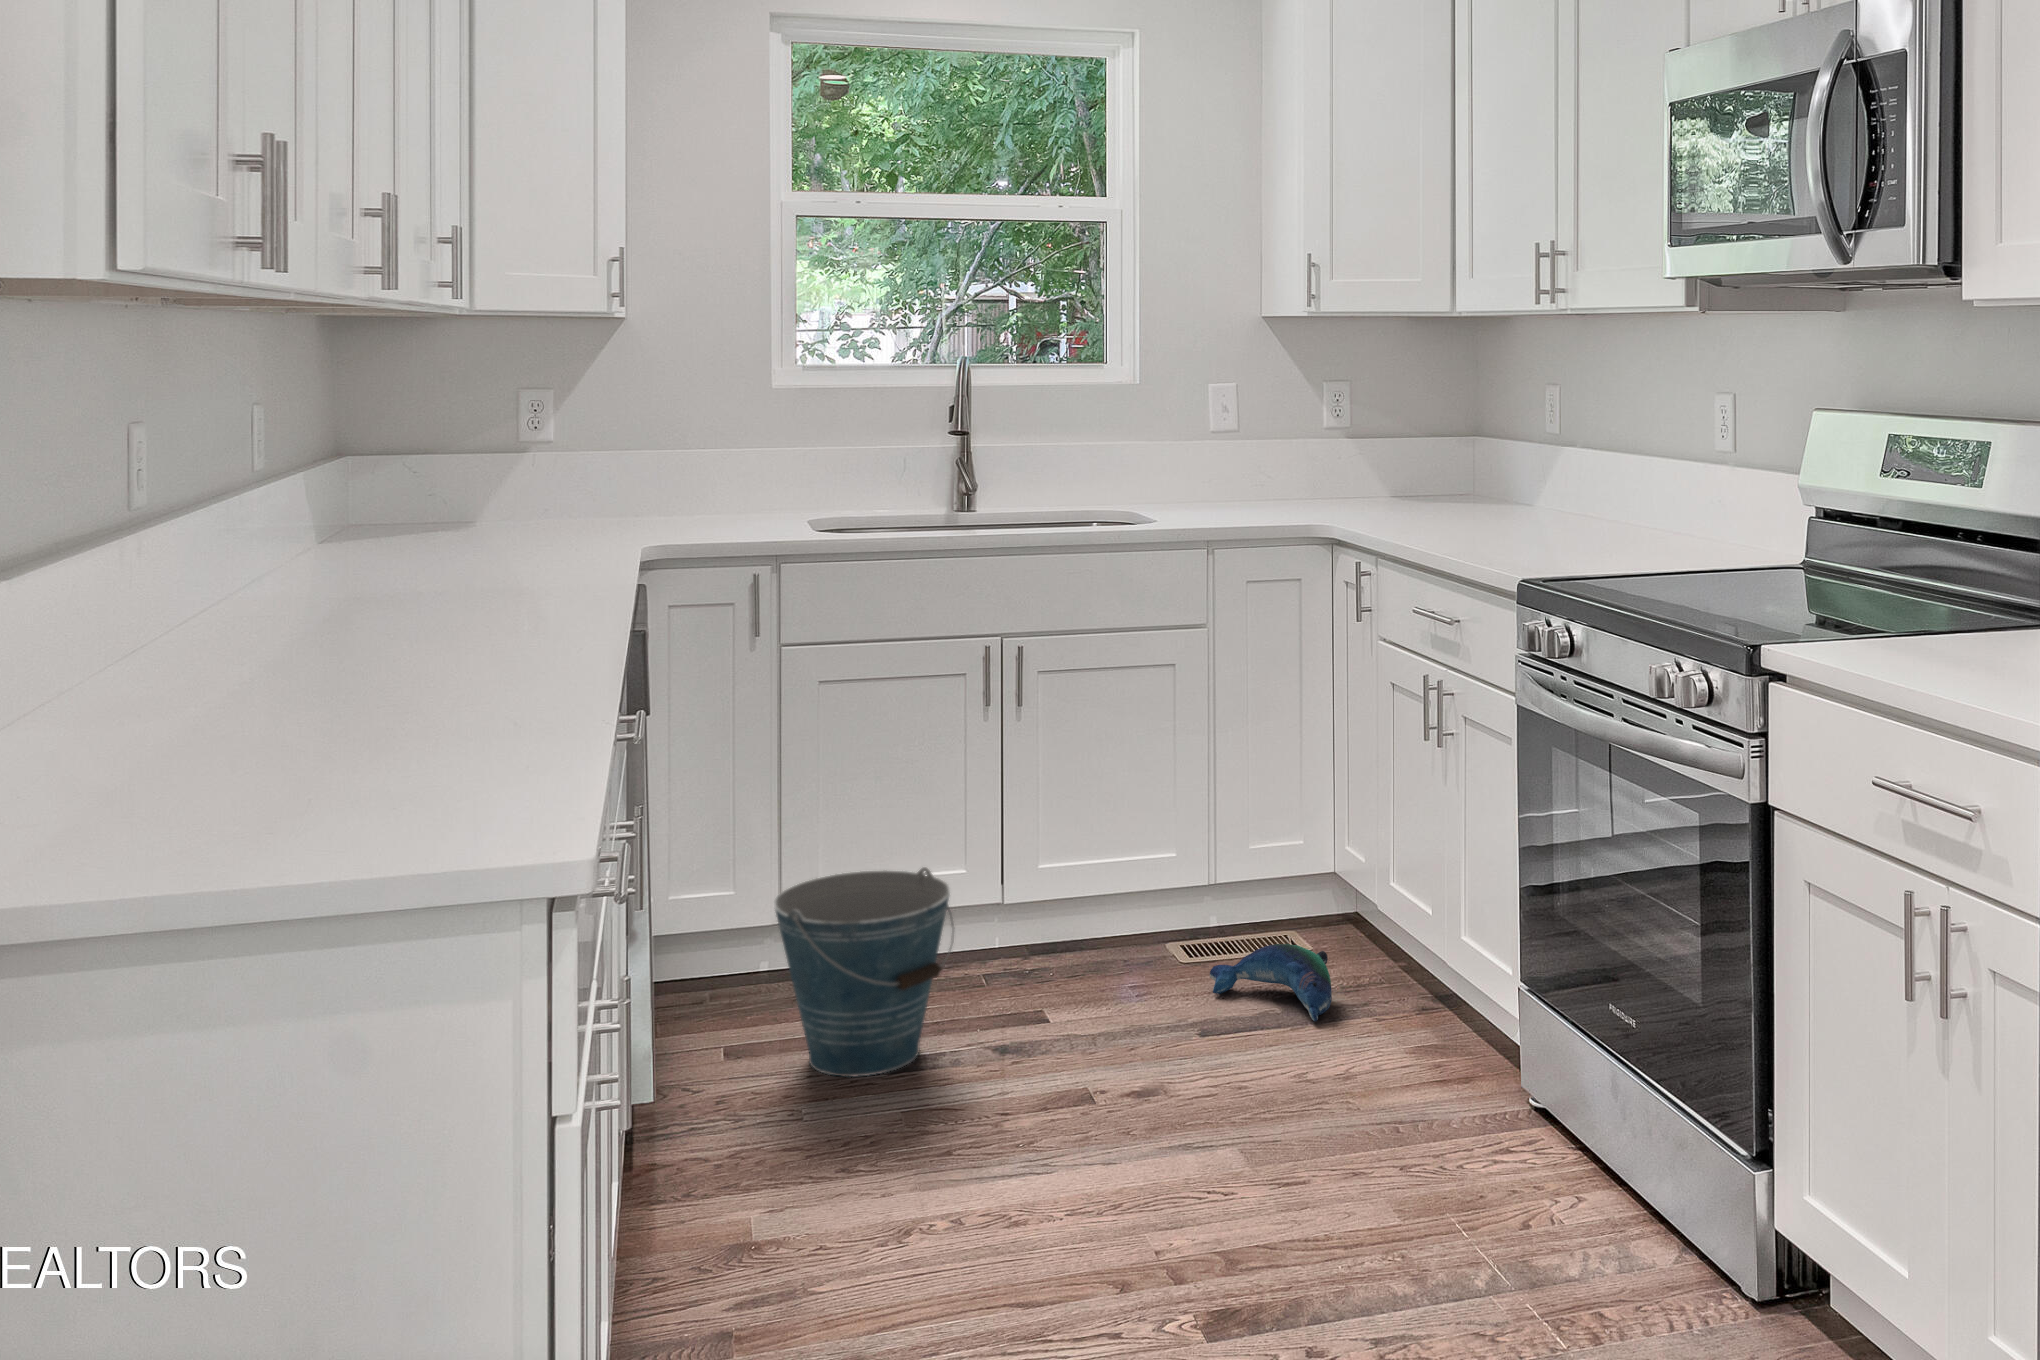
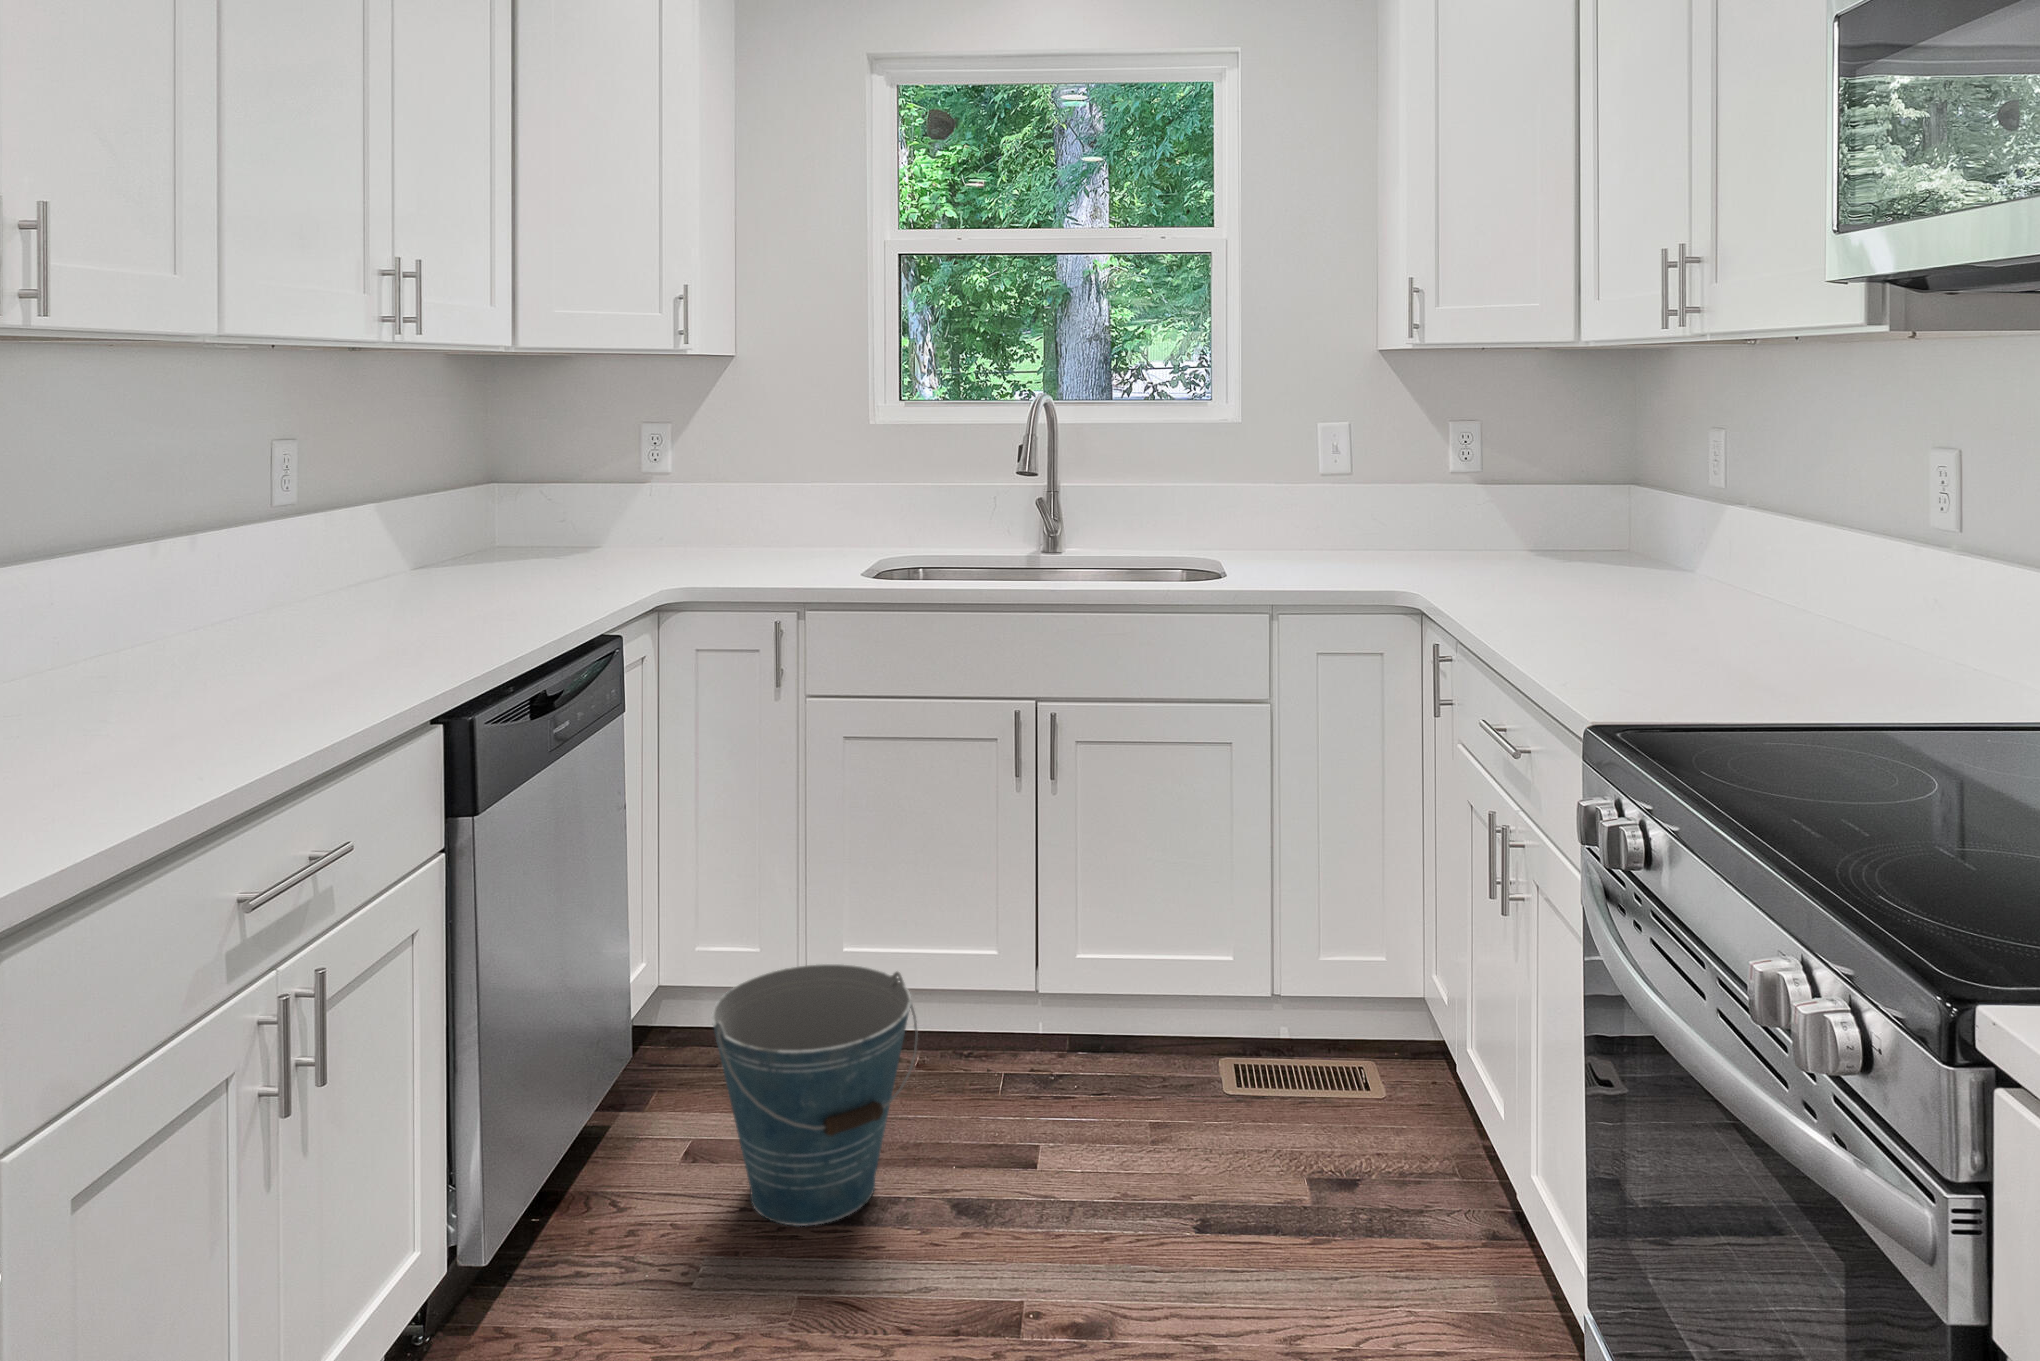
plush toy: present [1210,944,1332,1021] -> none [1237,1111,1378,1241]

